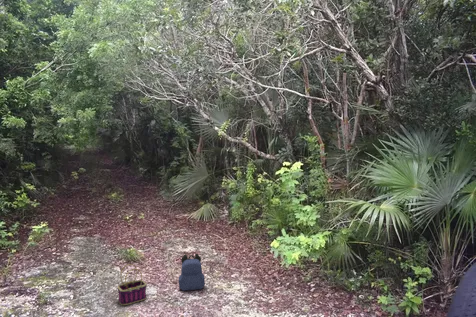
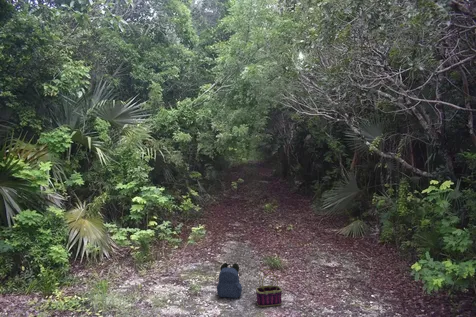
backpack: present [179,254,205,291] -> present [217,263,242,298]

